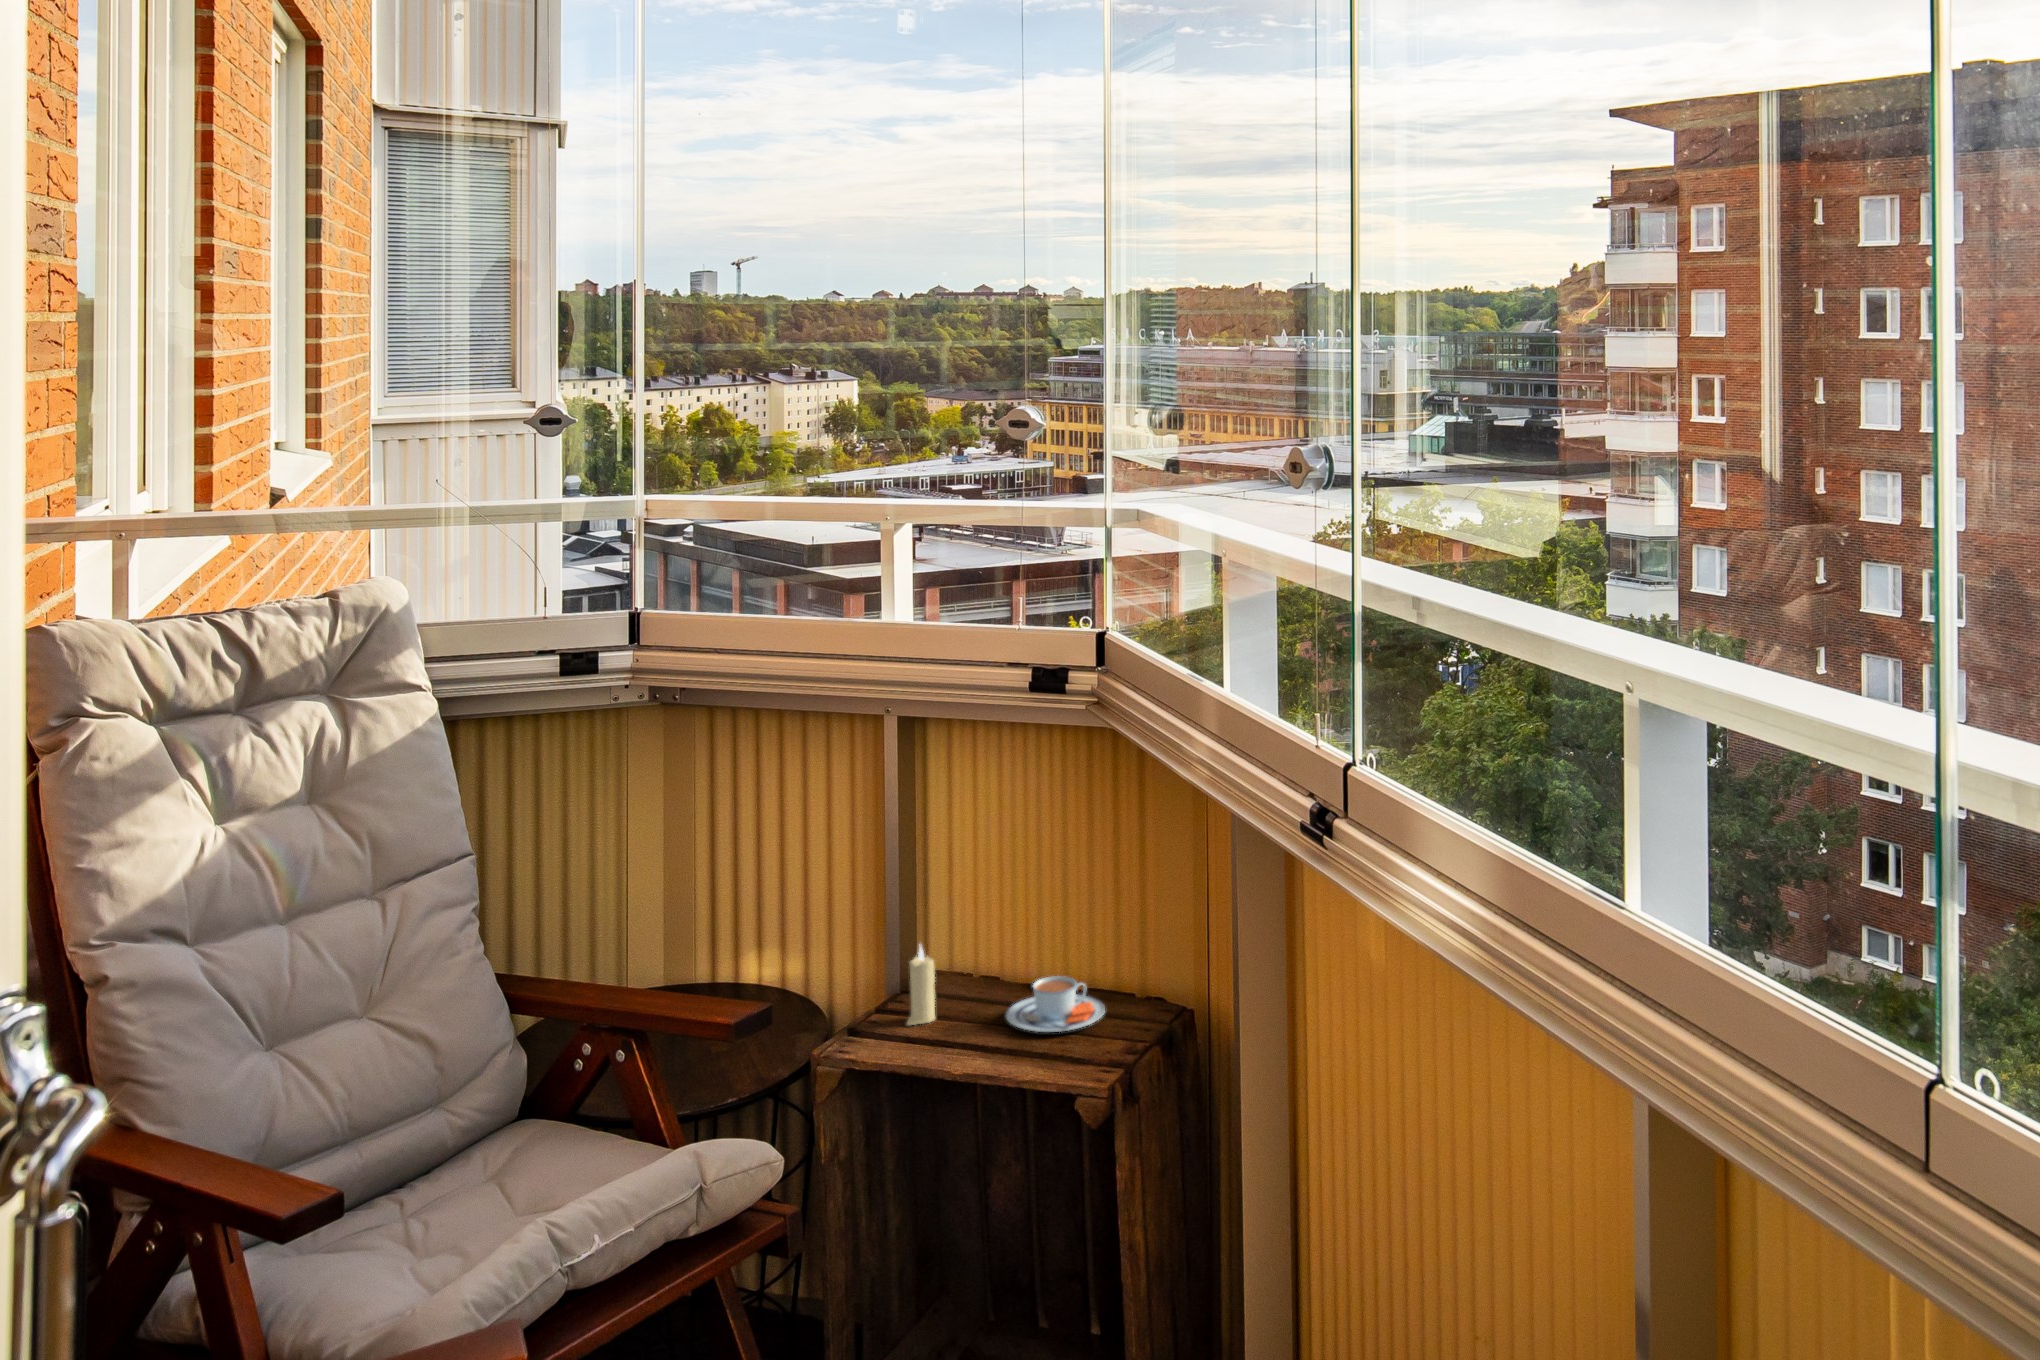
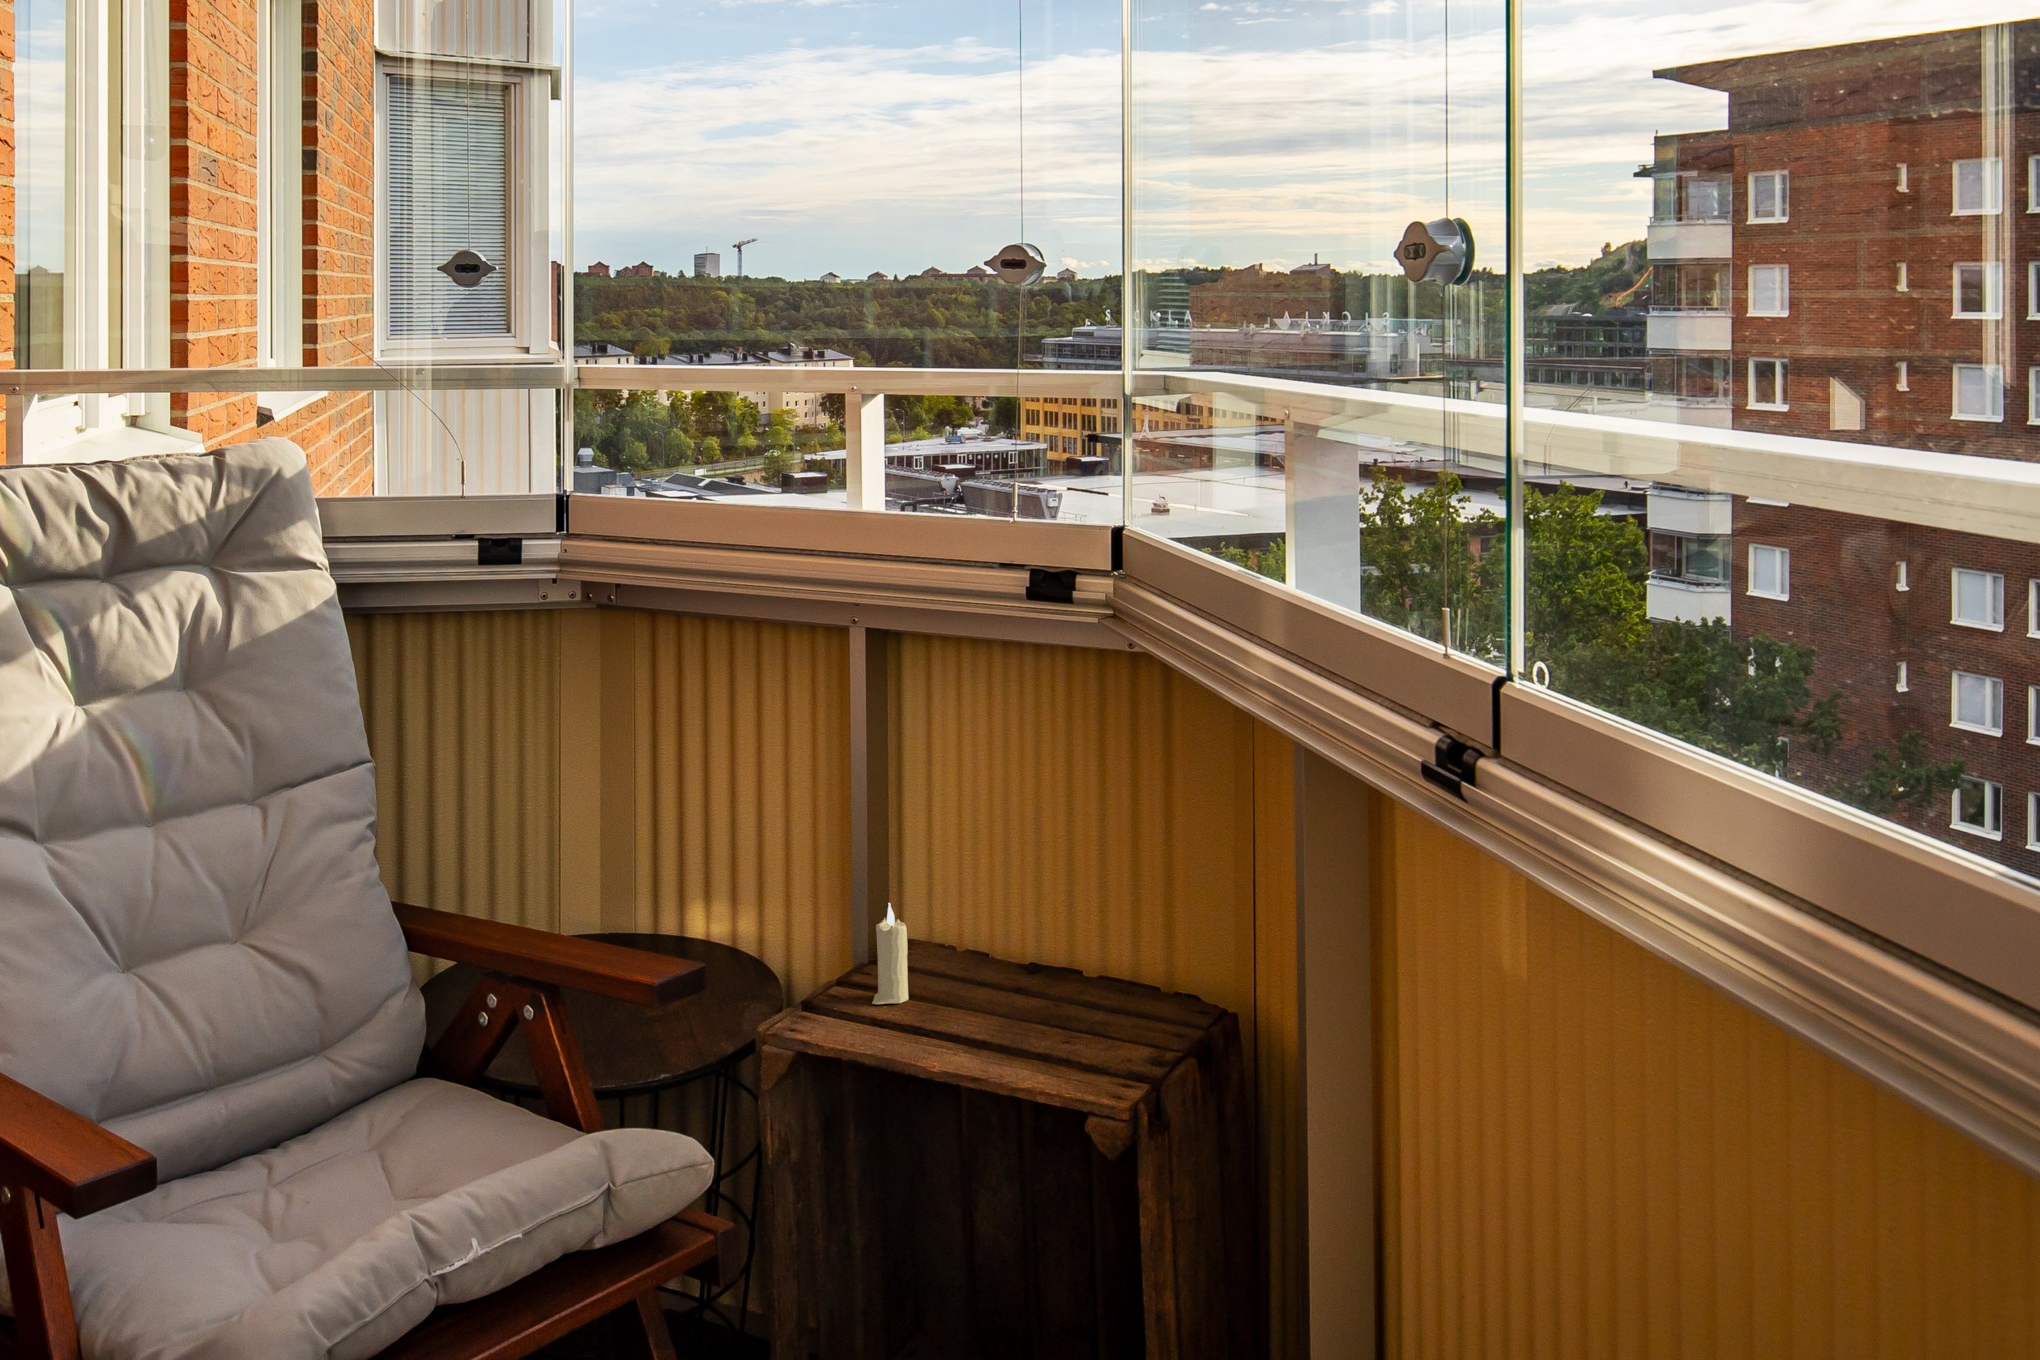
teacup: present [1006,976,1105,1032] -> none [996,957,1123,1028]

